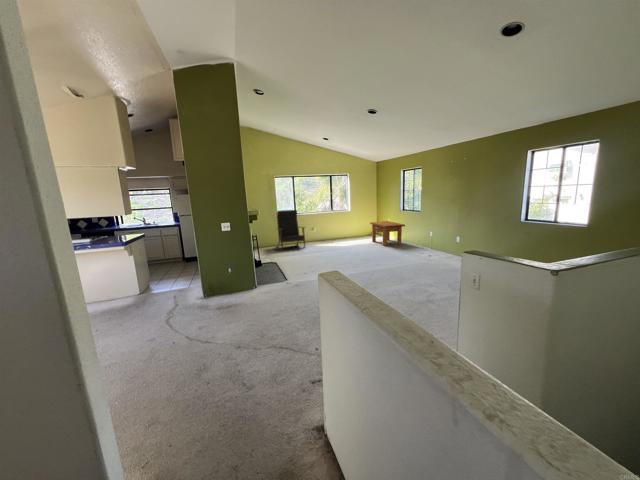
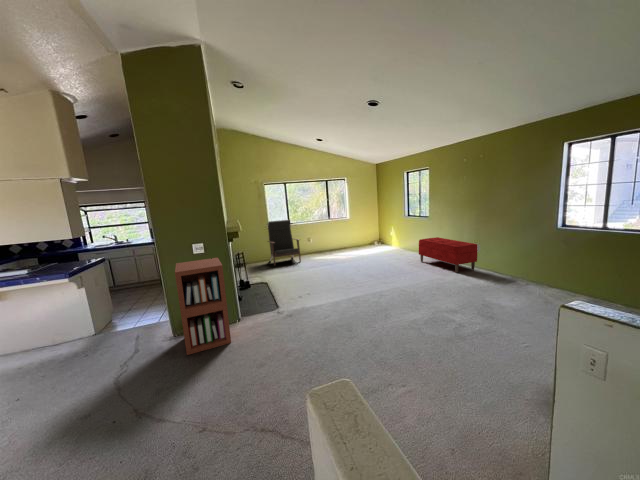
side table: present [370,221,405,246] -> none [372,228,412,257]
bench: none [409,229,459,259] -> present [419,237,478,273]
bookshelf: none [209,235,251,309] -> present [175,258,231,355]

